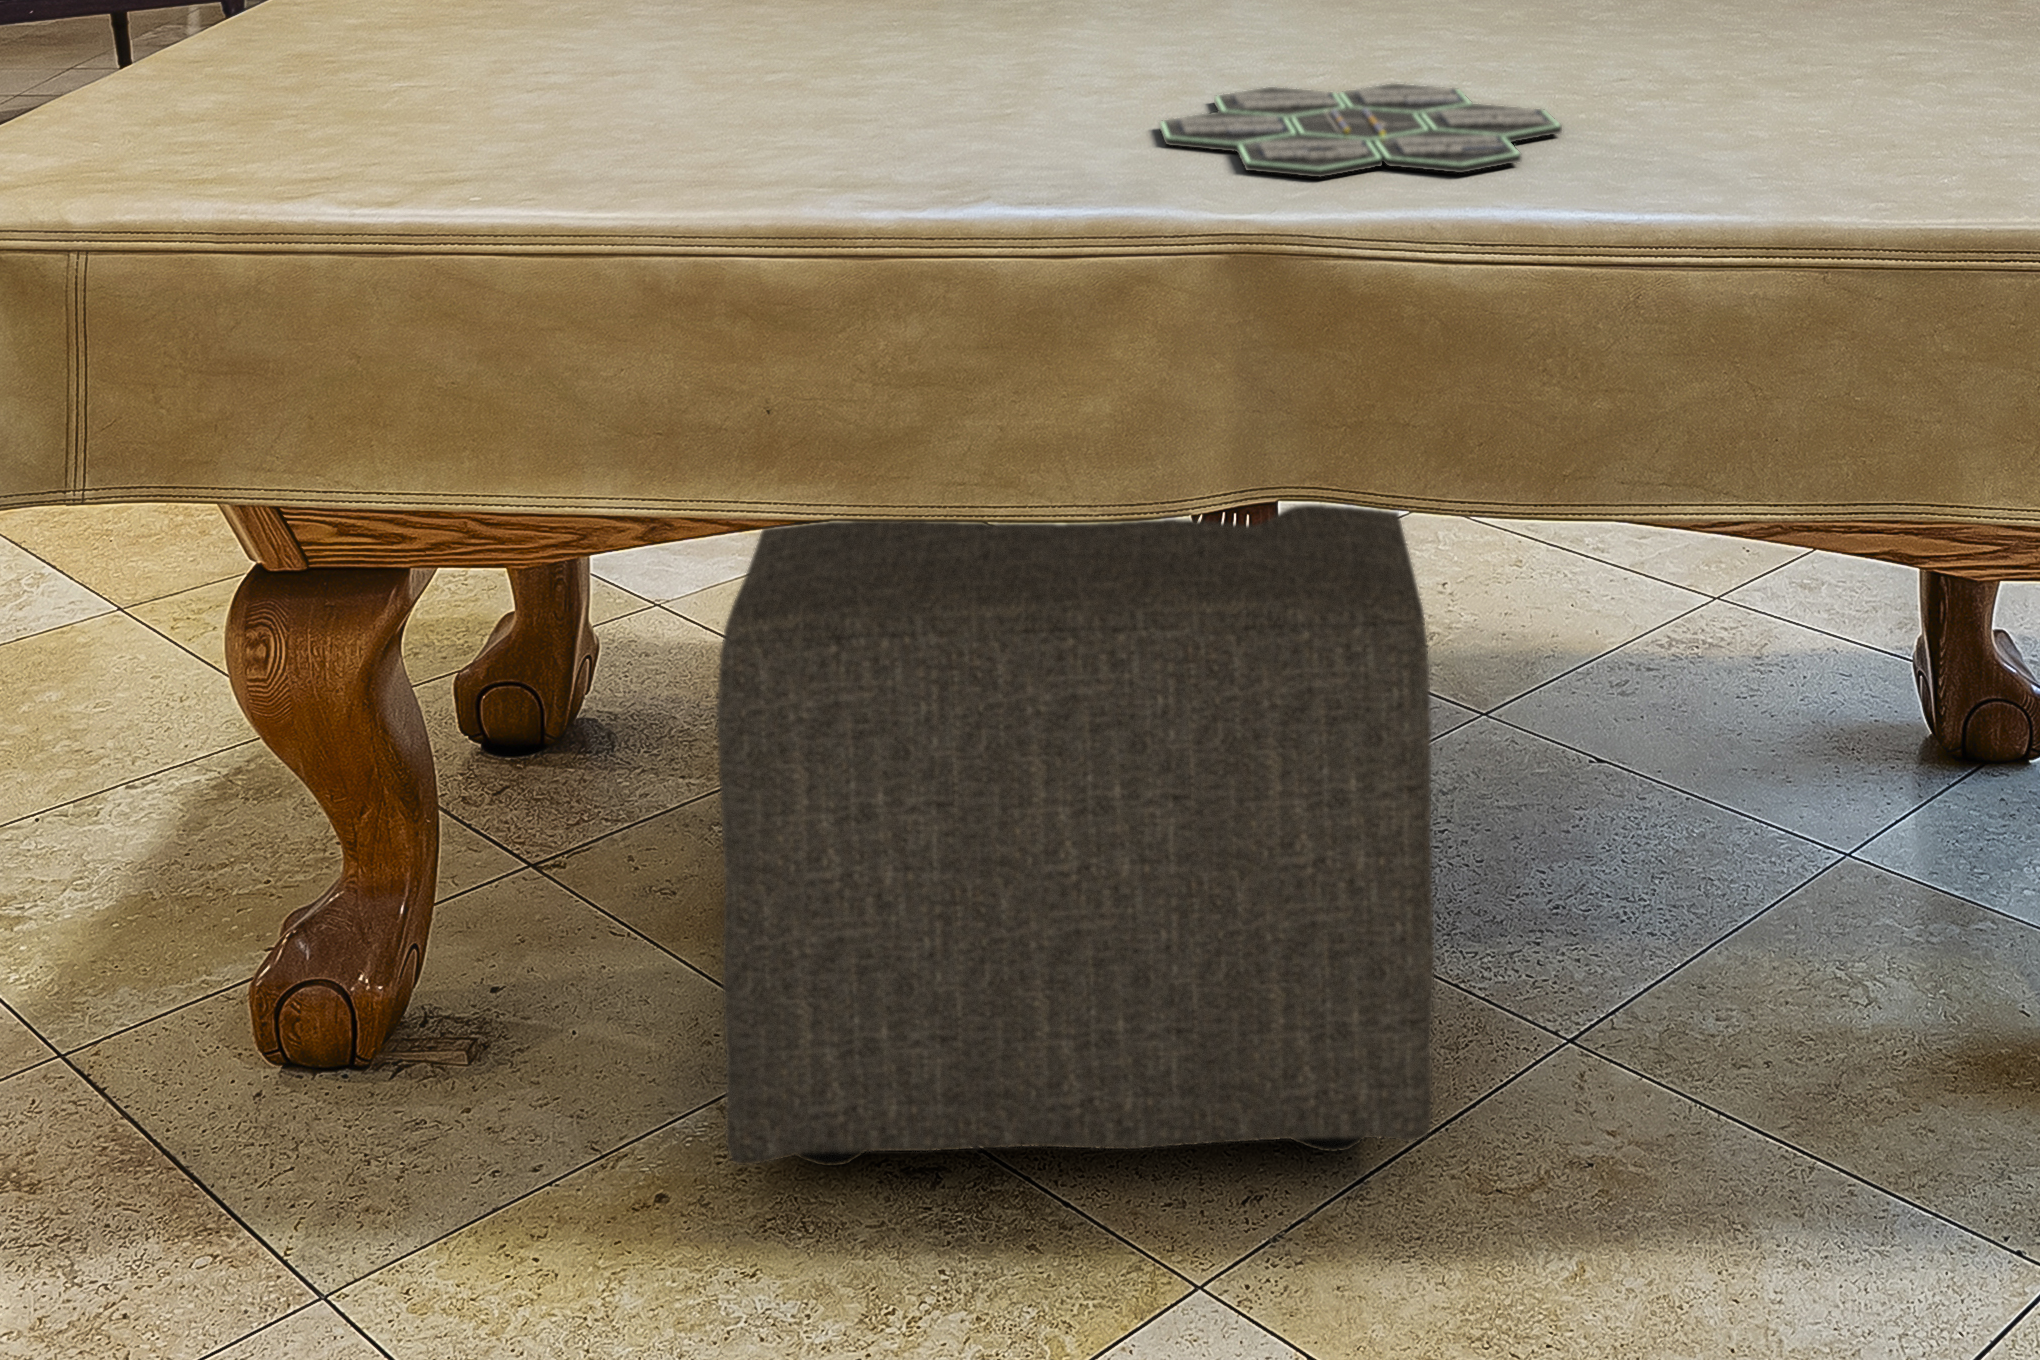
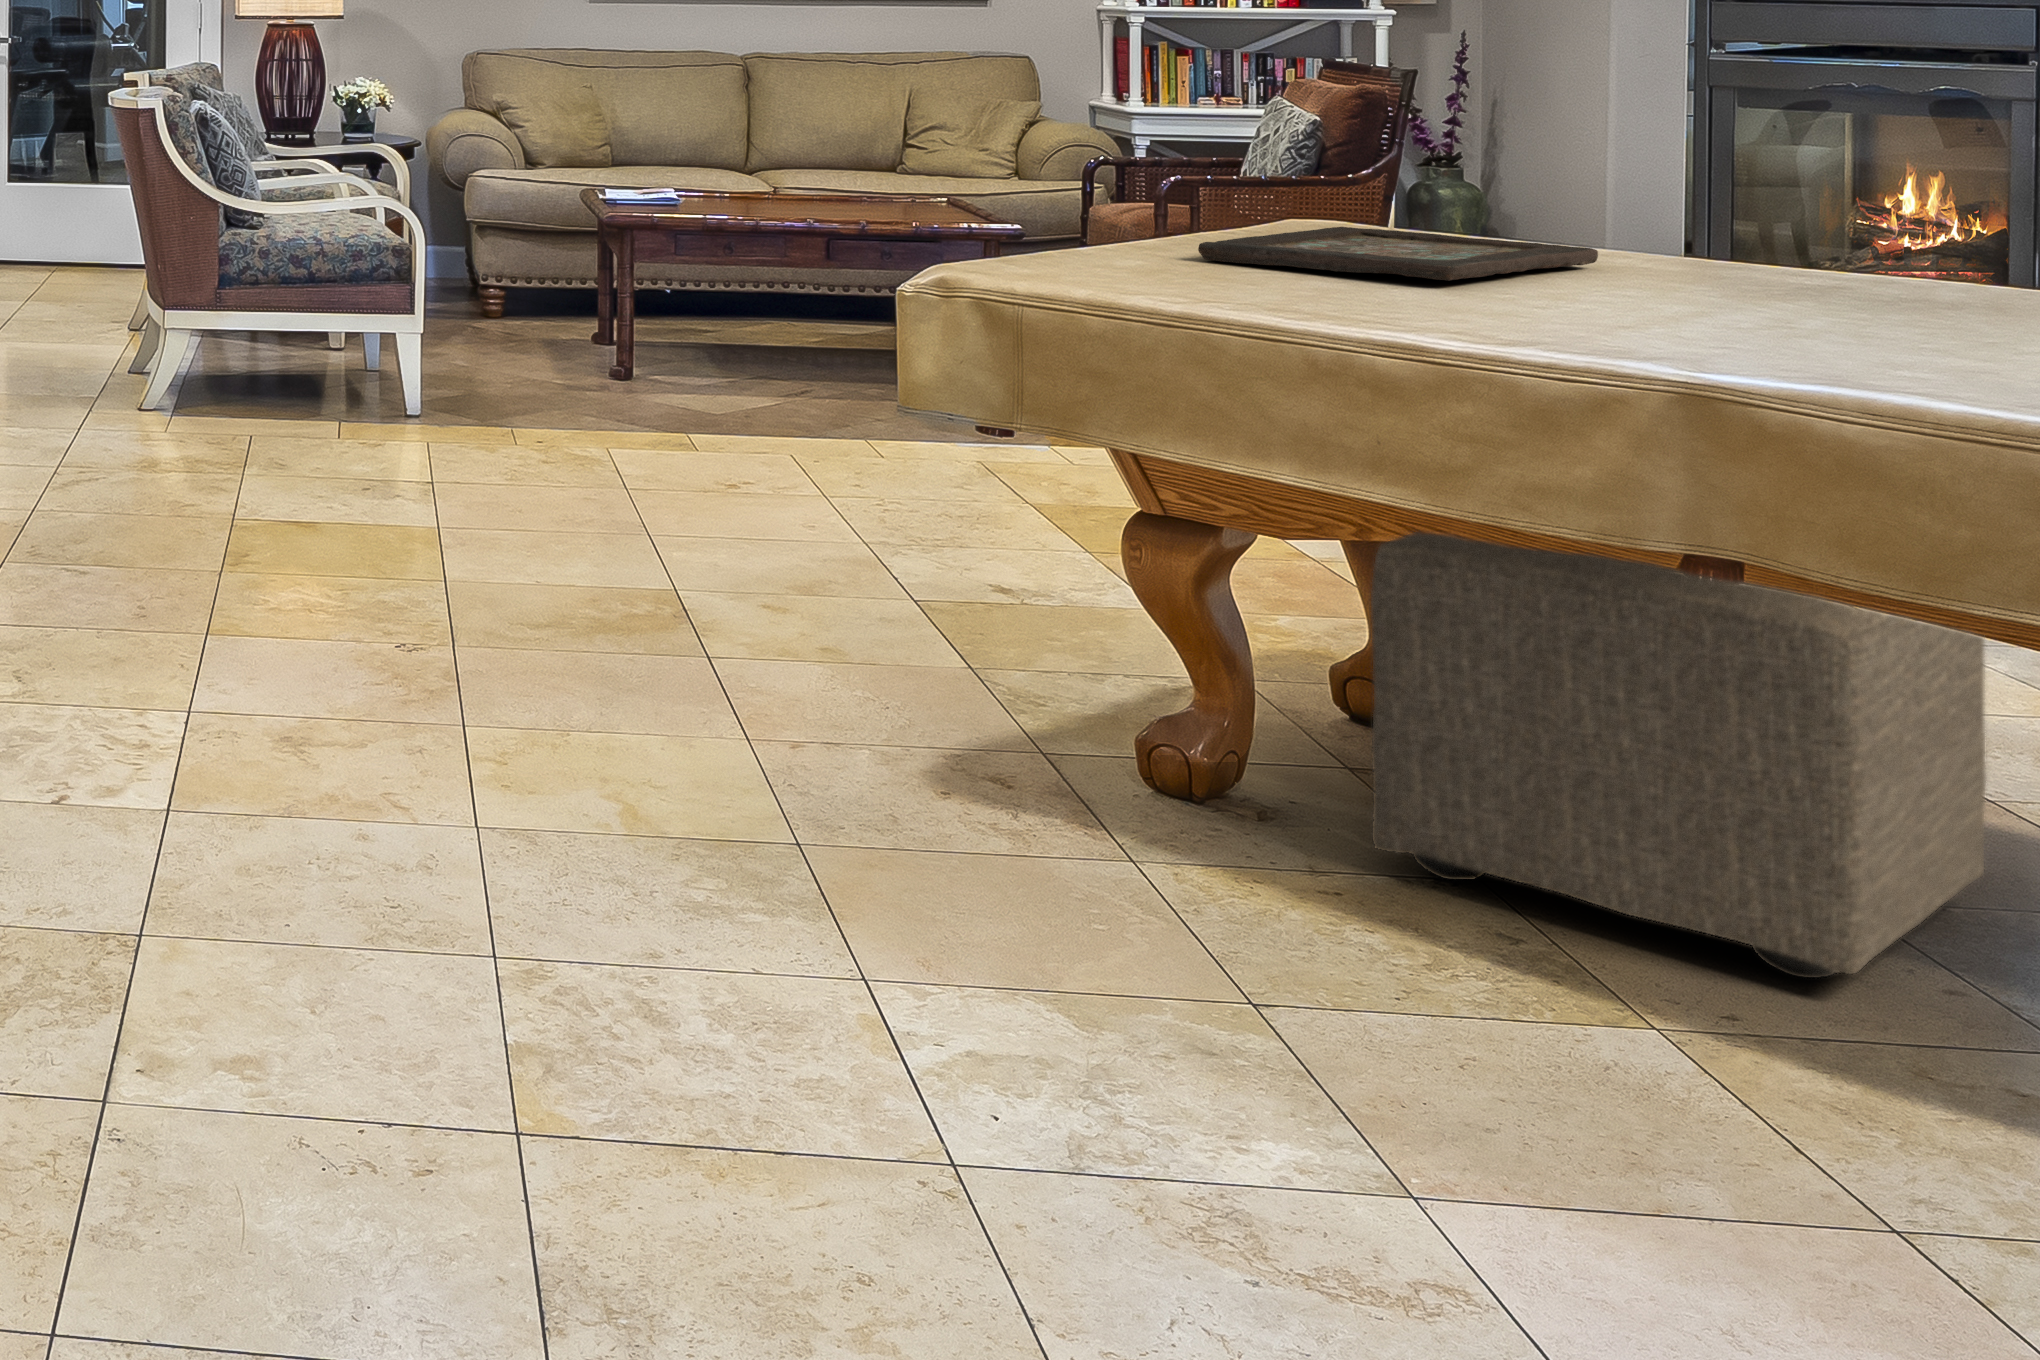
decorative tray: none [370,13,909,134] -> present [1198,227,1598,281]
board game: present [1159,84,1562,177] -> none [1682,304,2016,349]

